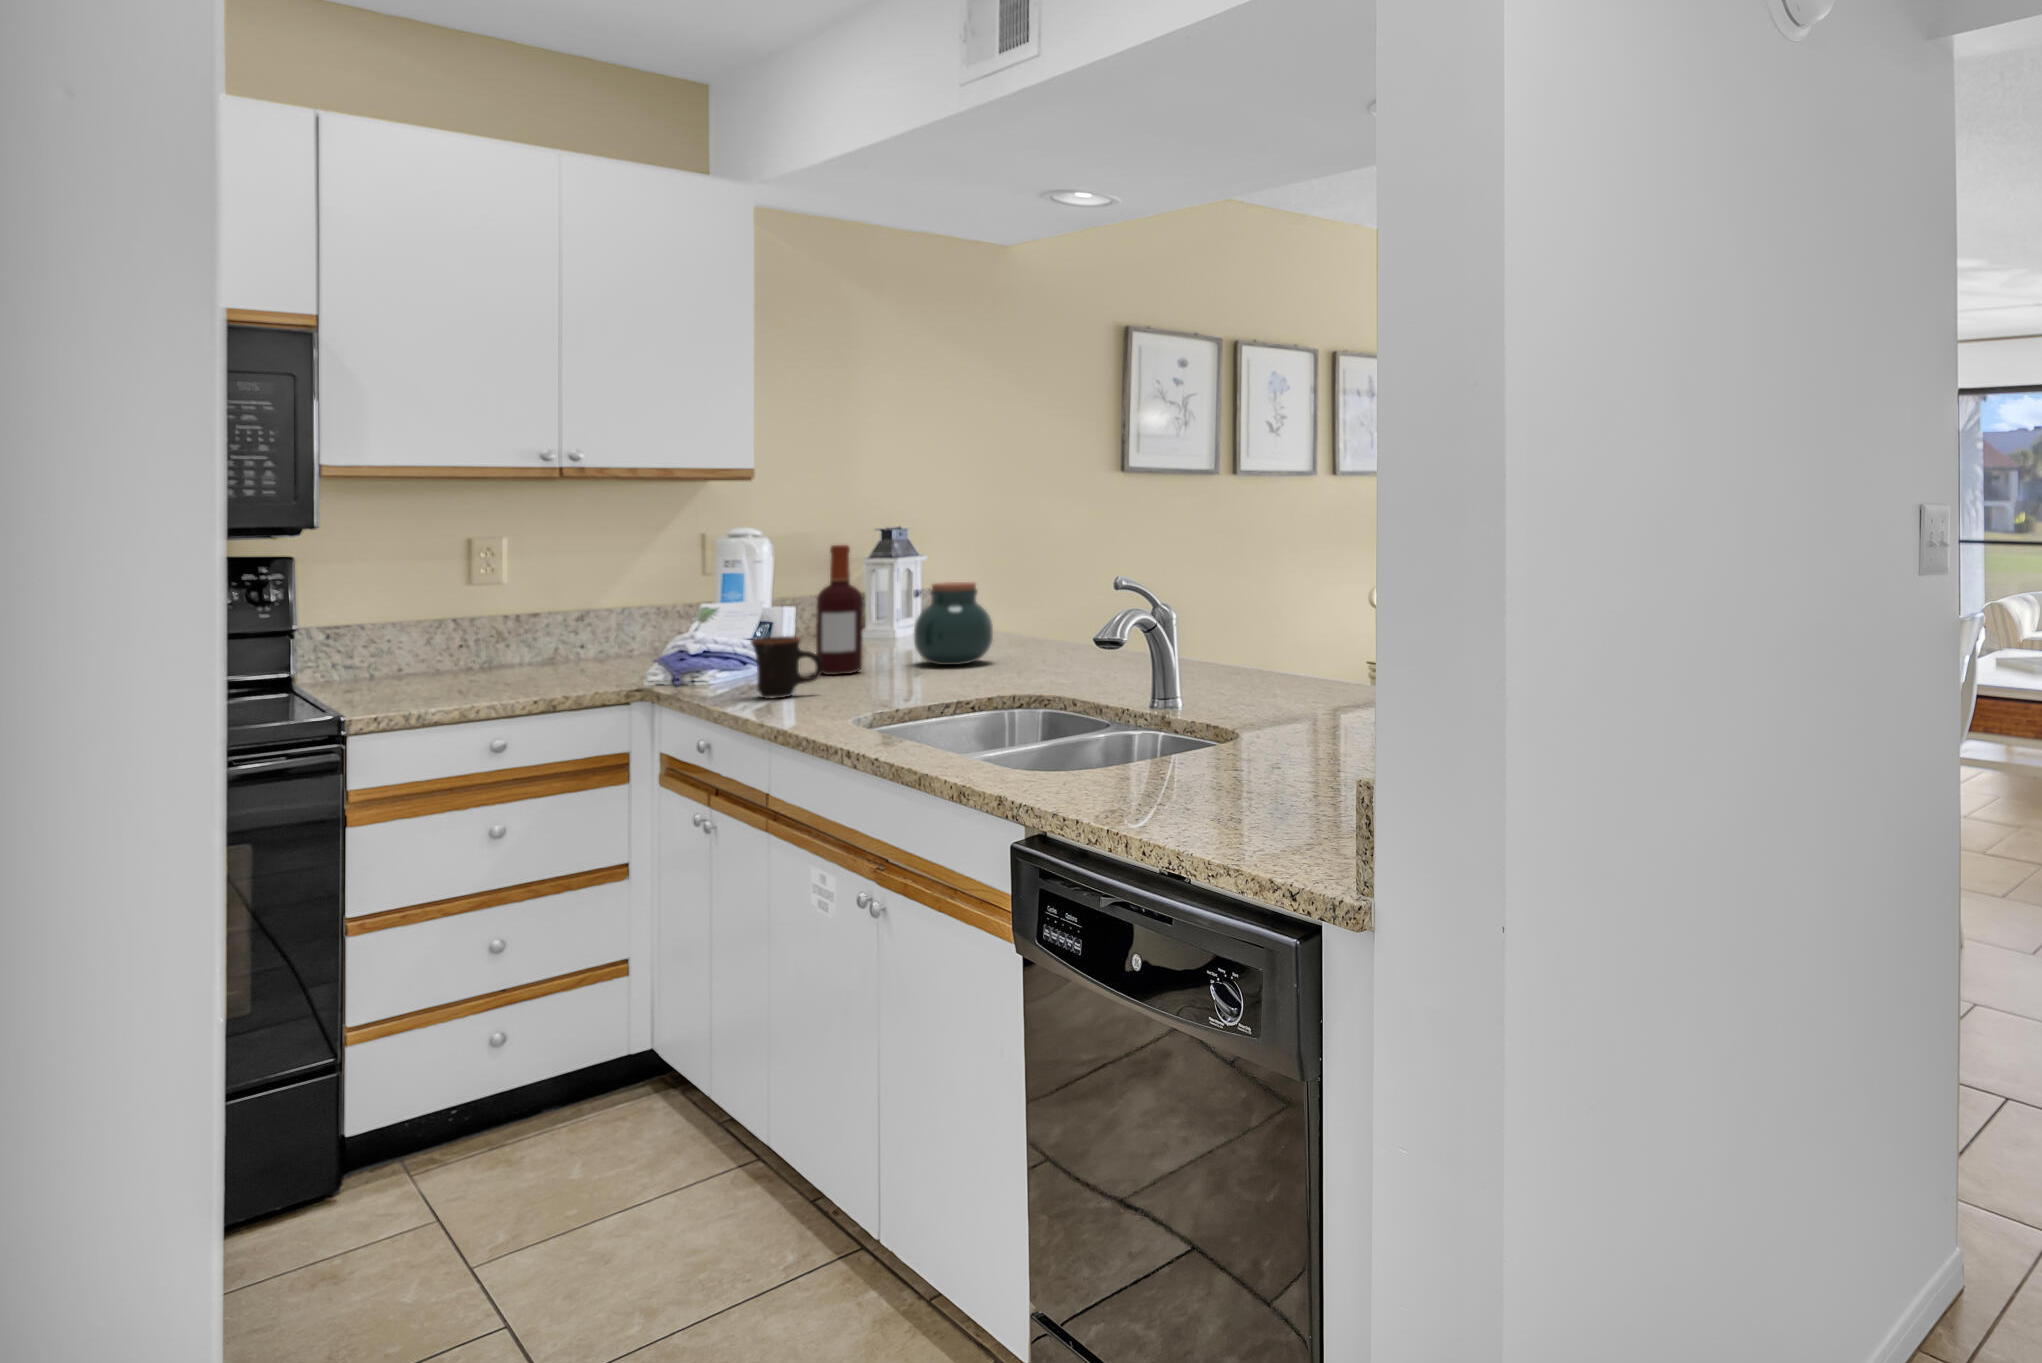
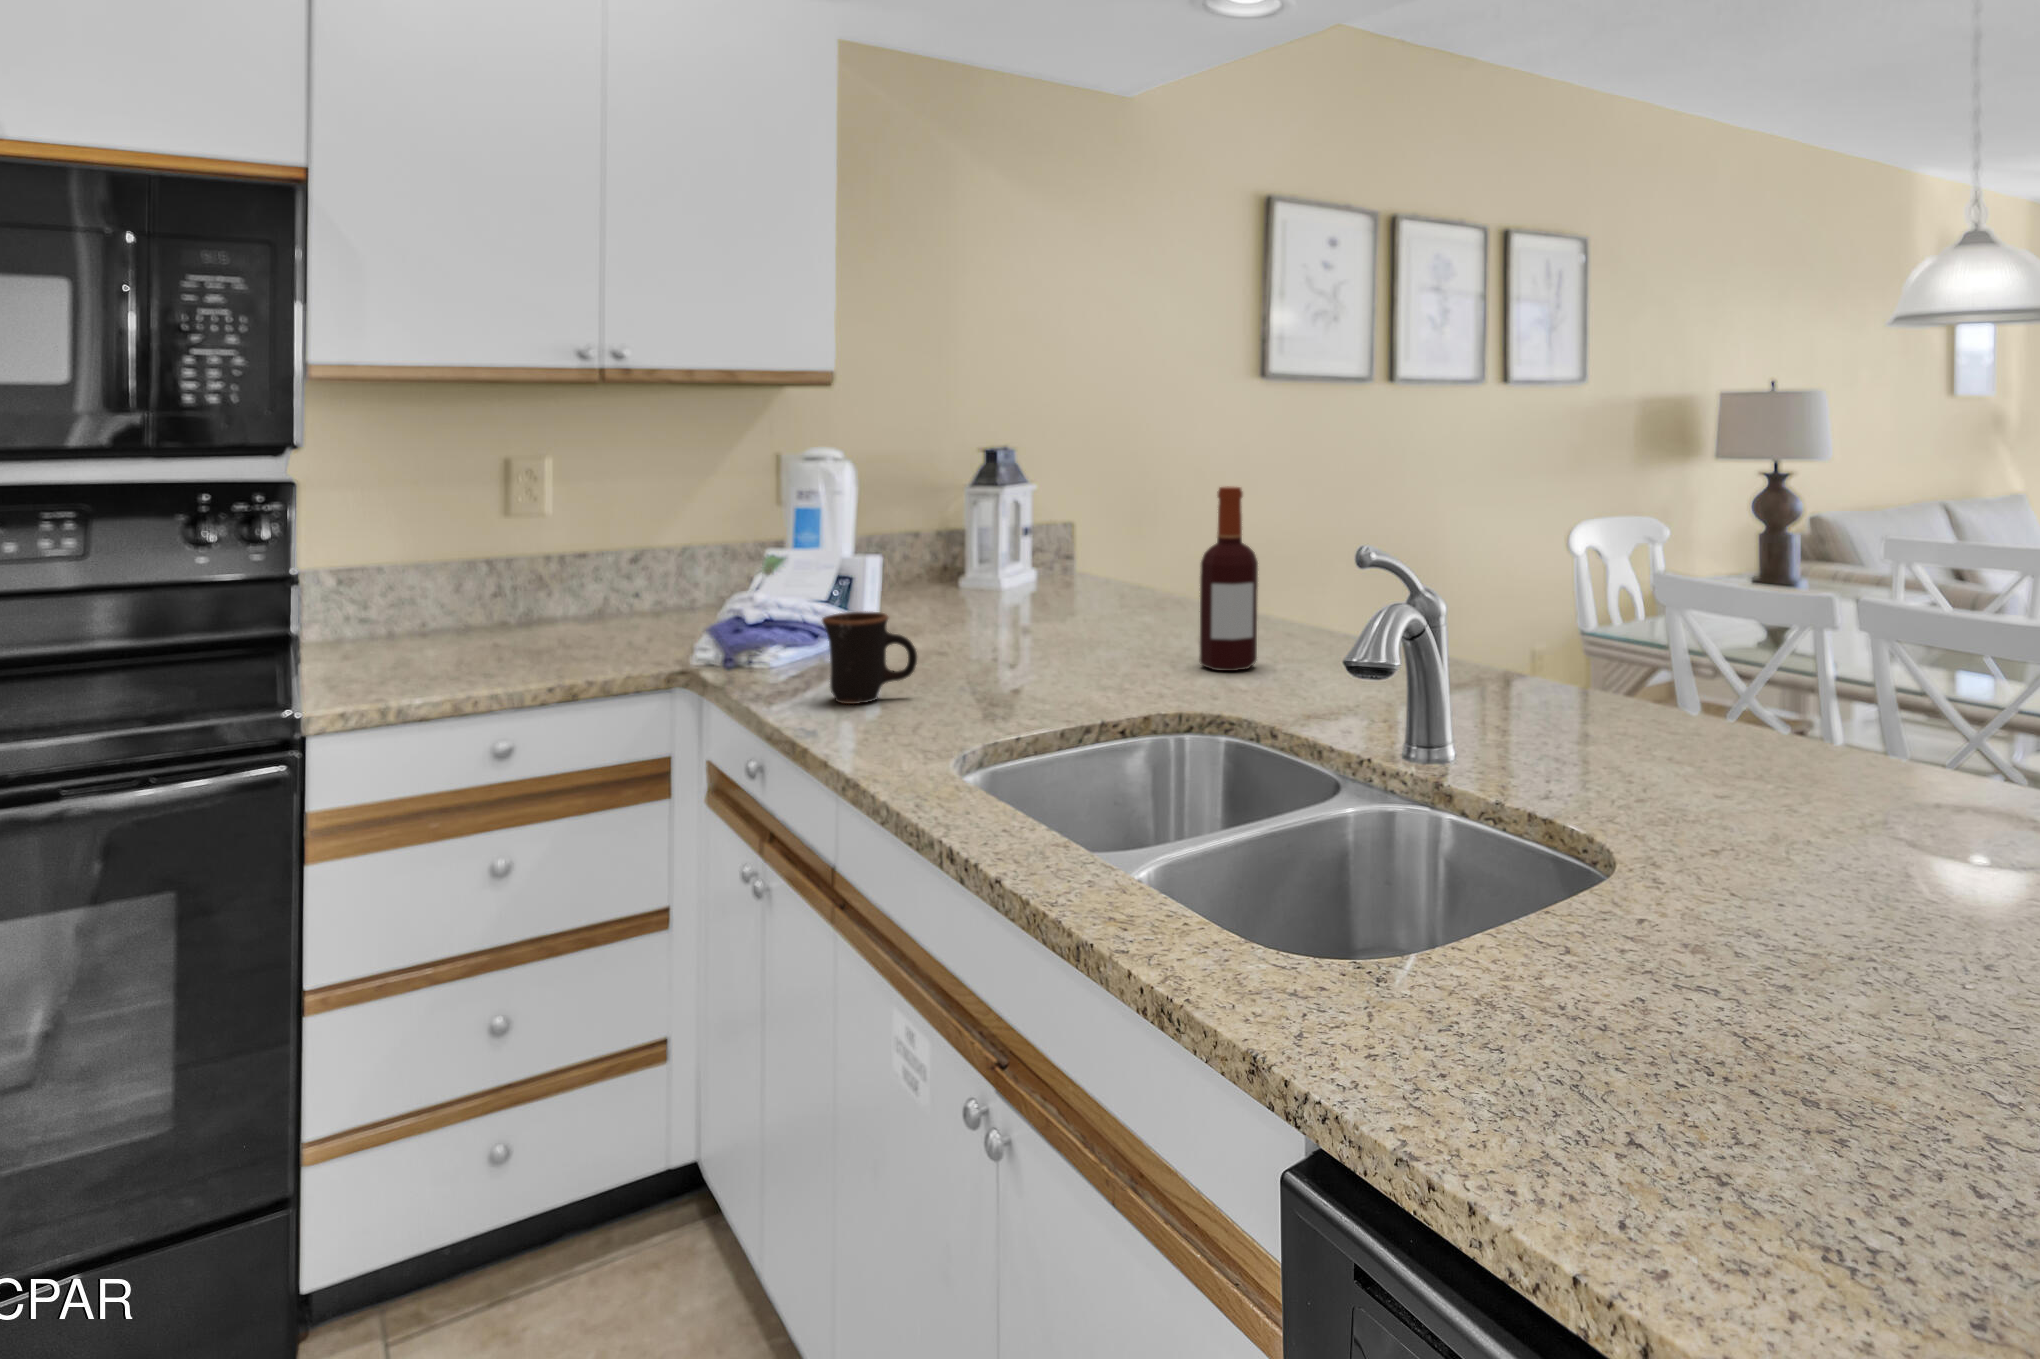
bottle: present [816,545,863,675] -> present [1200,486,1258,671]
jar: present [914,582,993,665] -> none [1030,528,1132,643]

